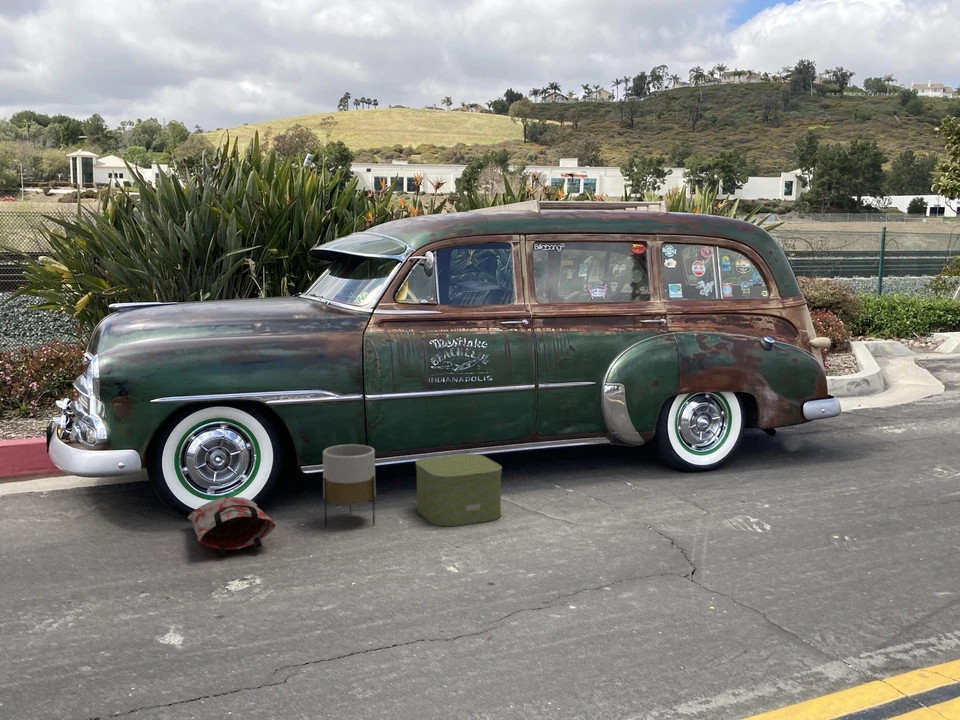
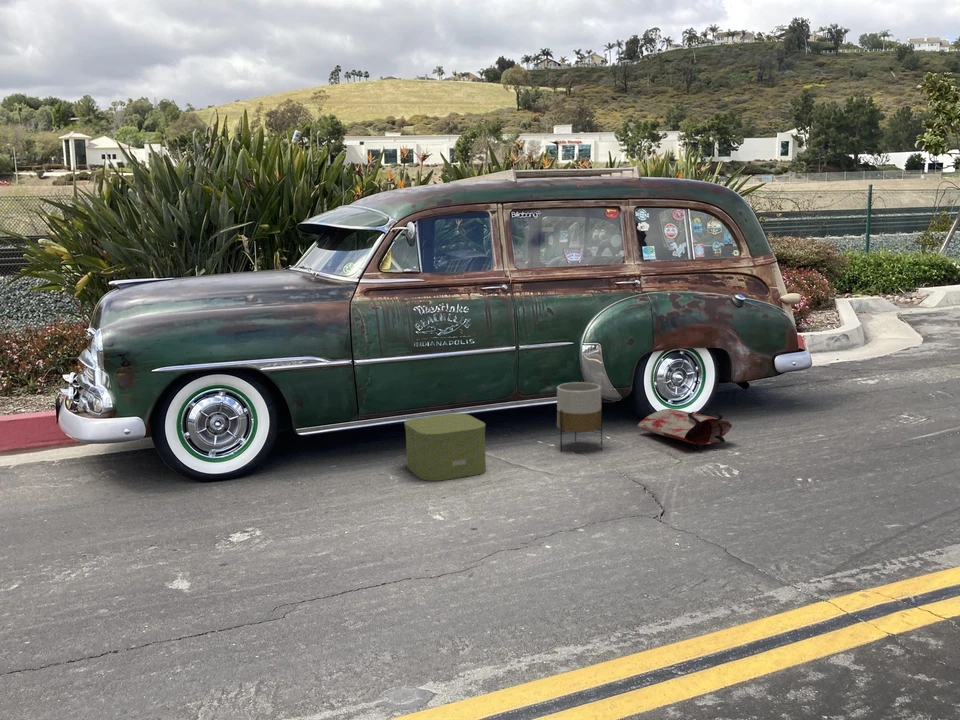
planter: present [323,444,376,527] -> present [557,382,602,452]
bag: present [188,497,276,555] -> present [637,409,732,449]

